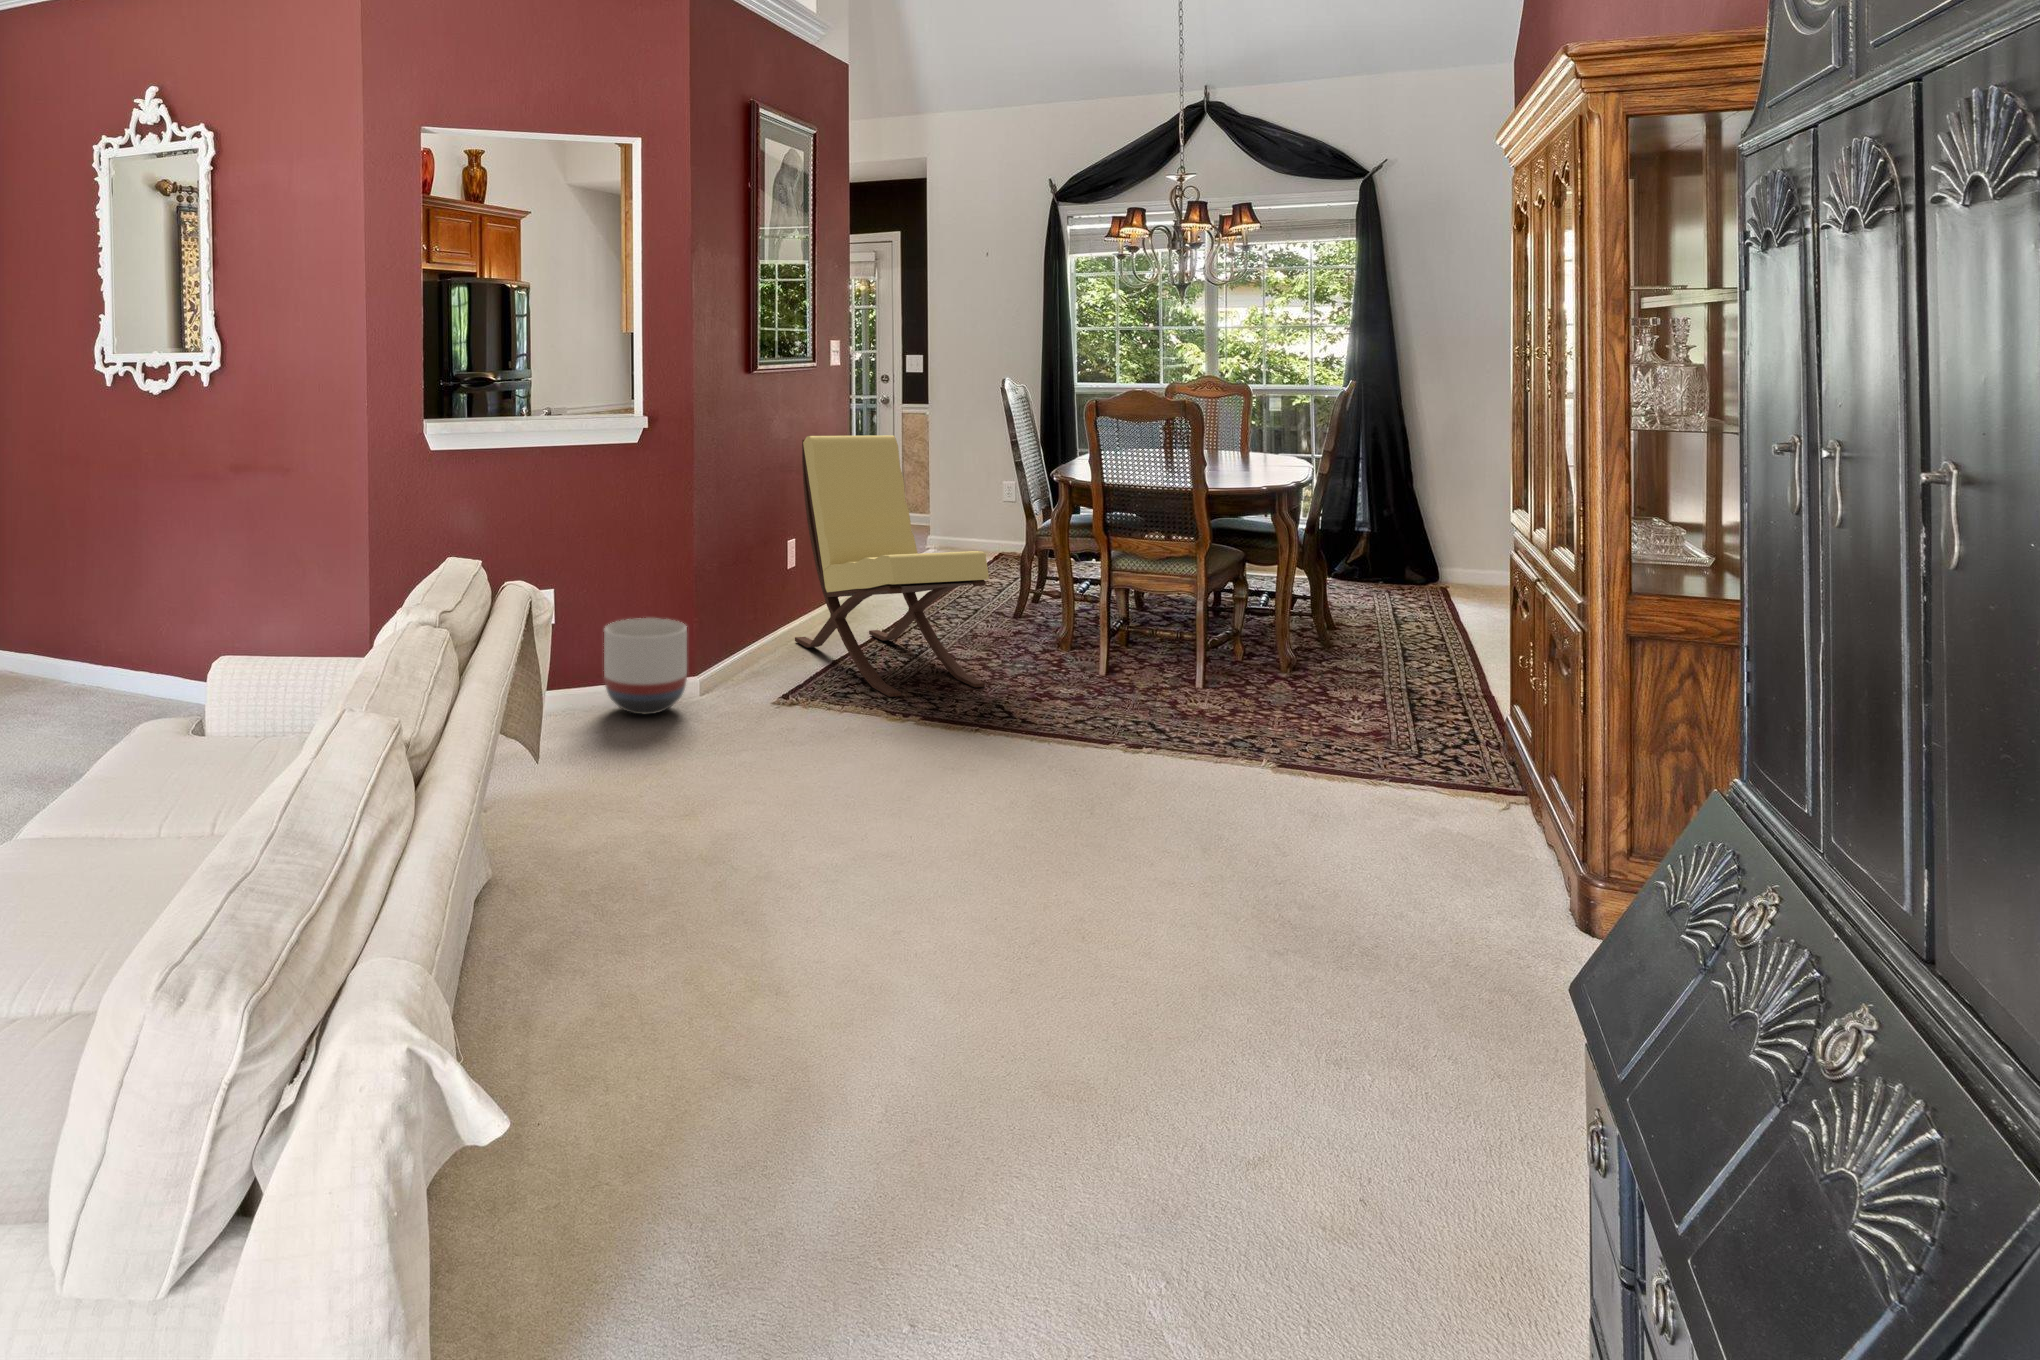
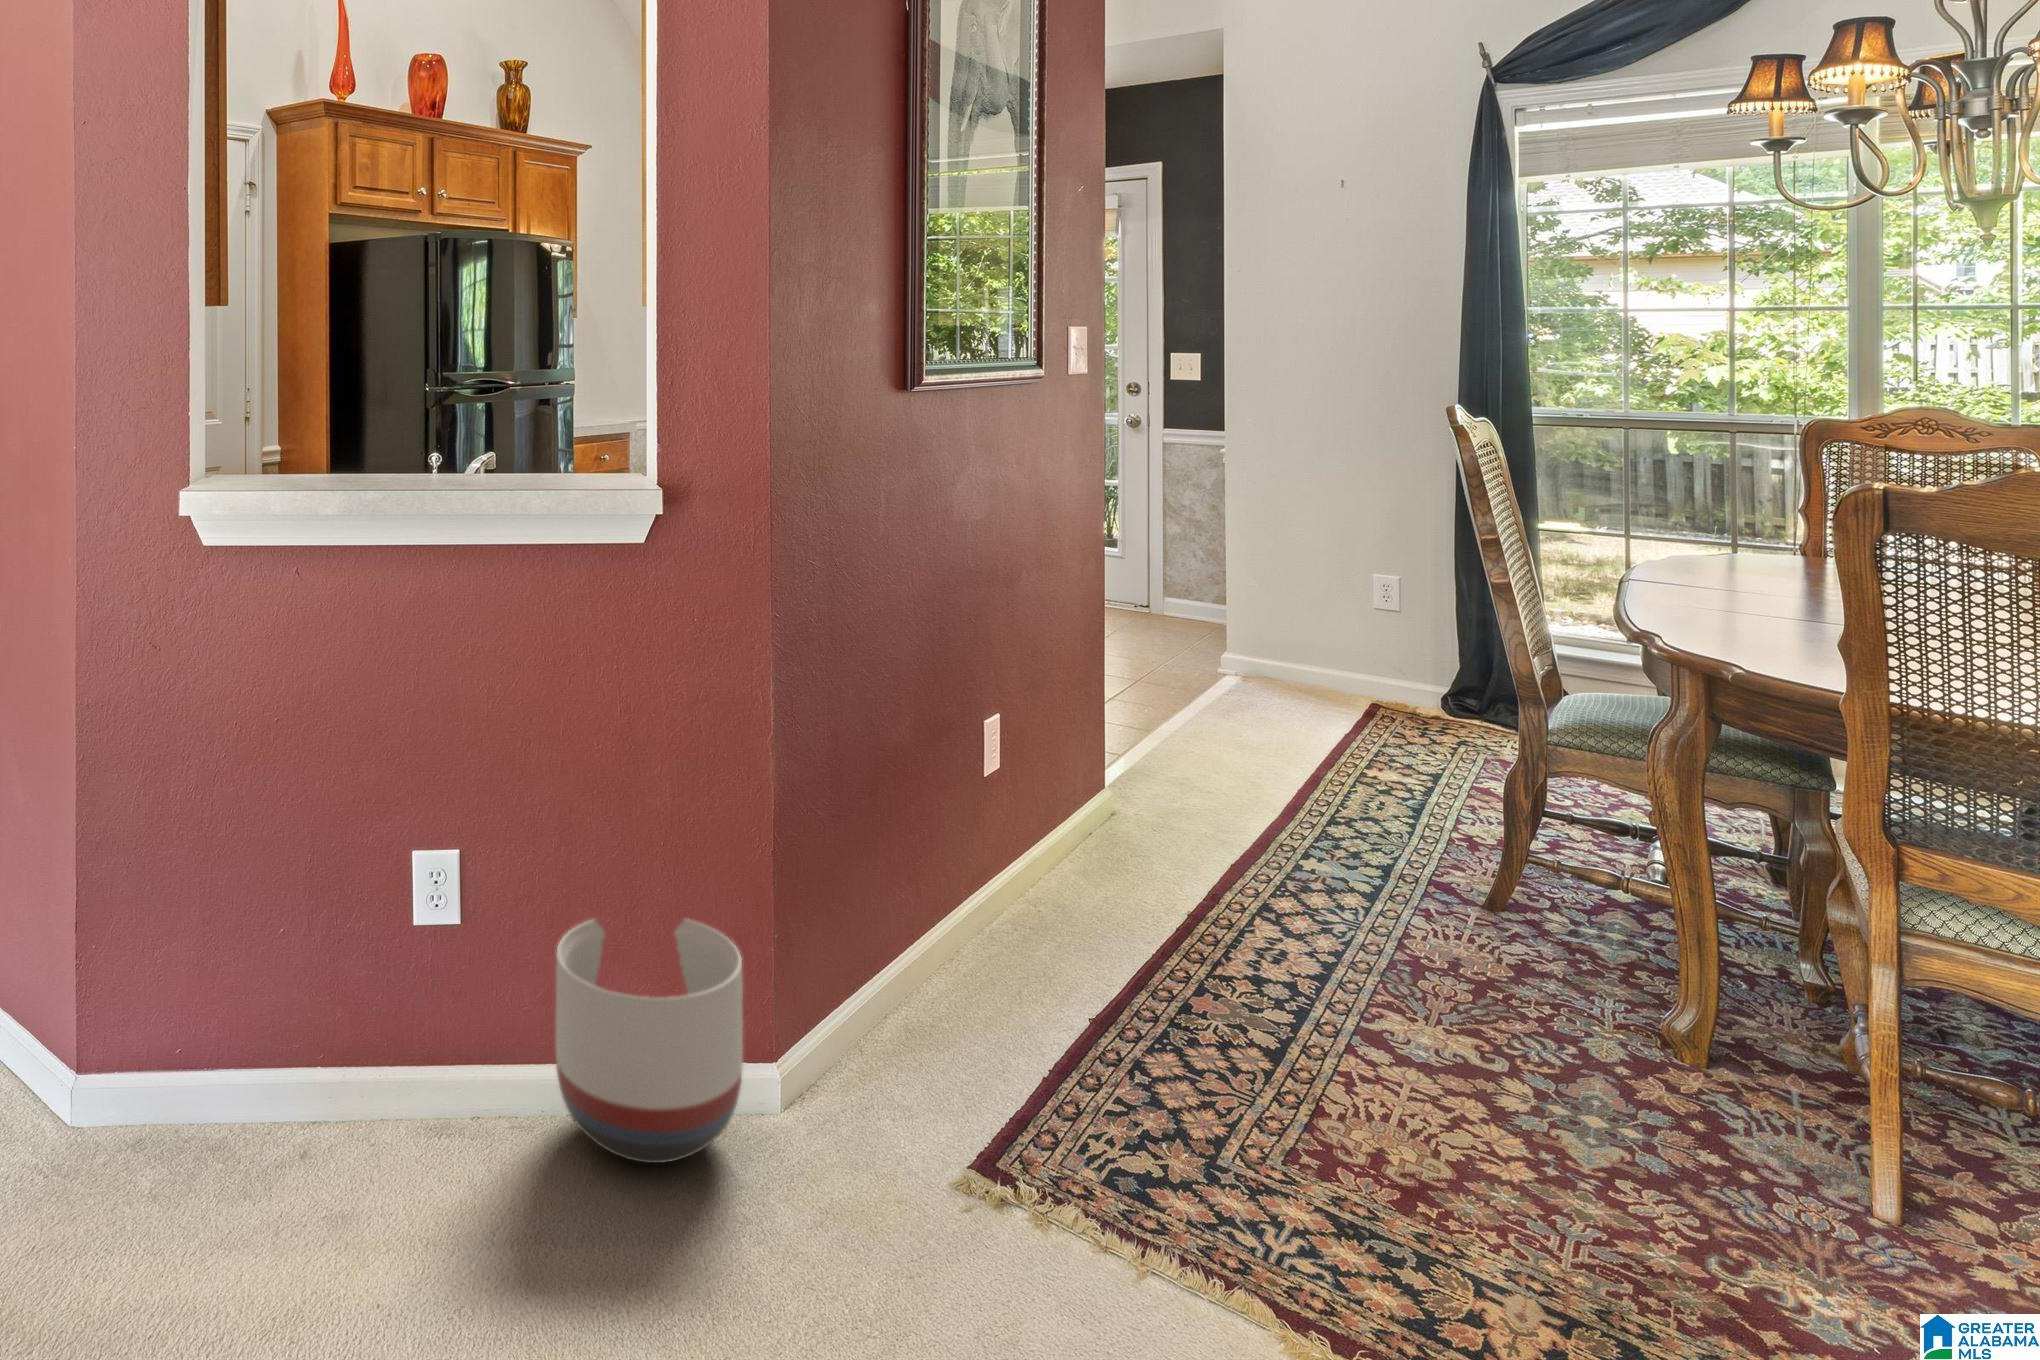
lounge chair: present [795,435,989,697] -> none [1010,513,1536,1191]

